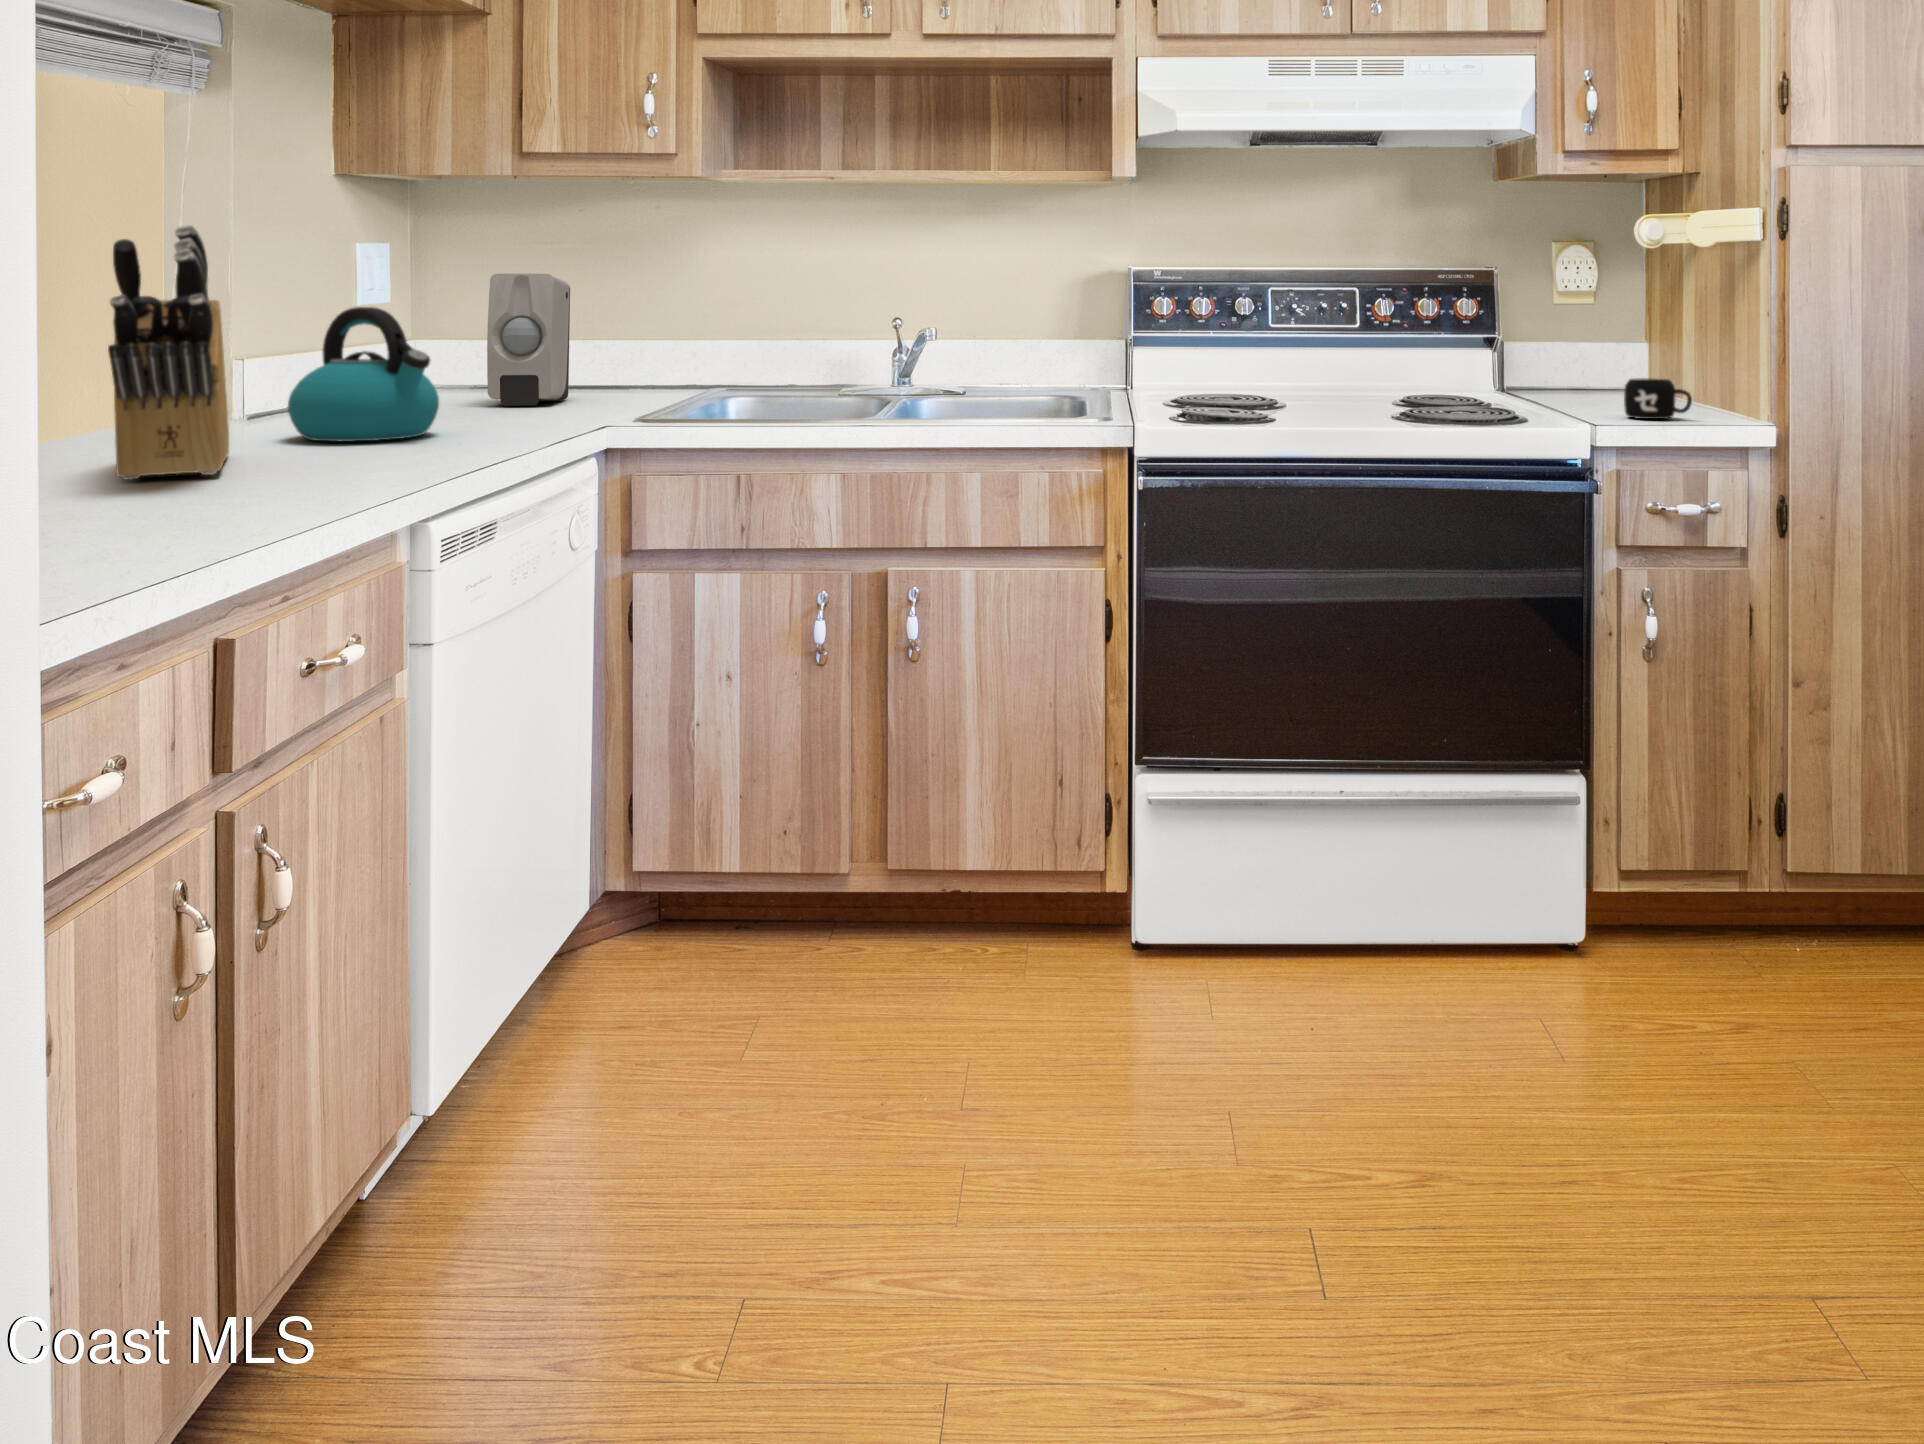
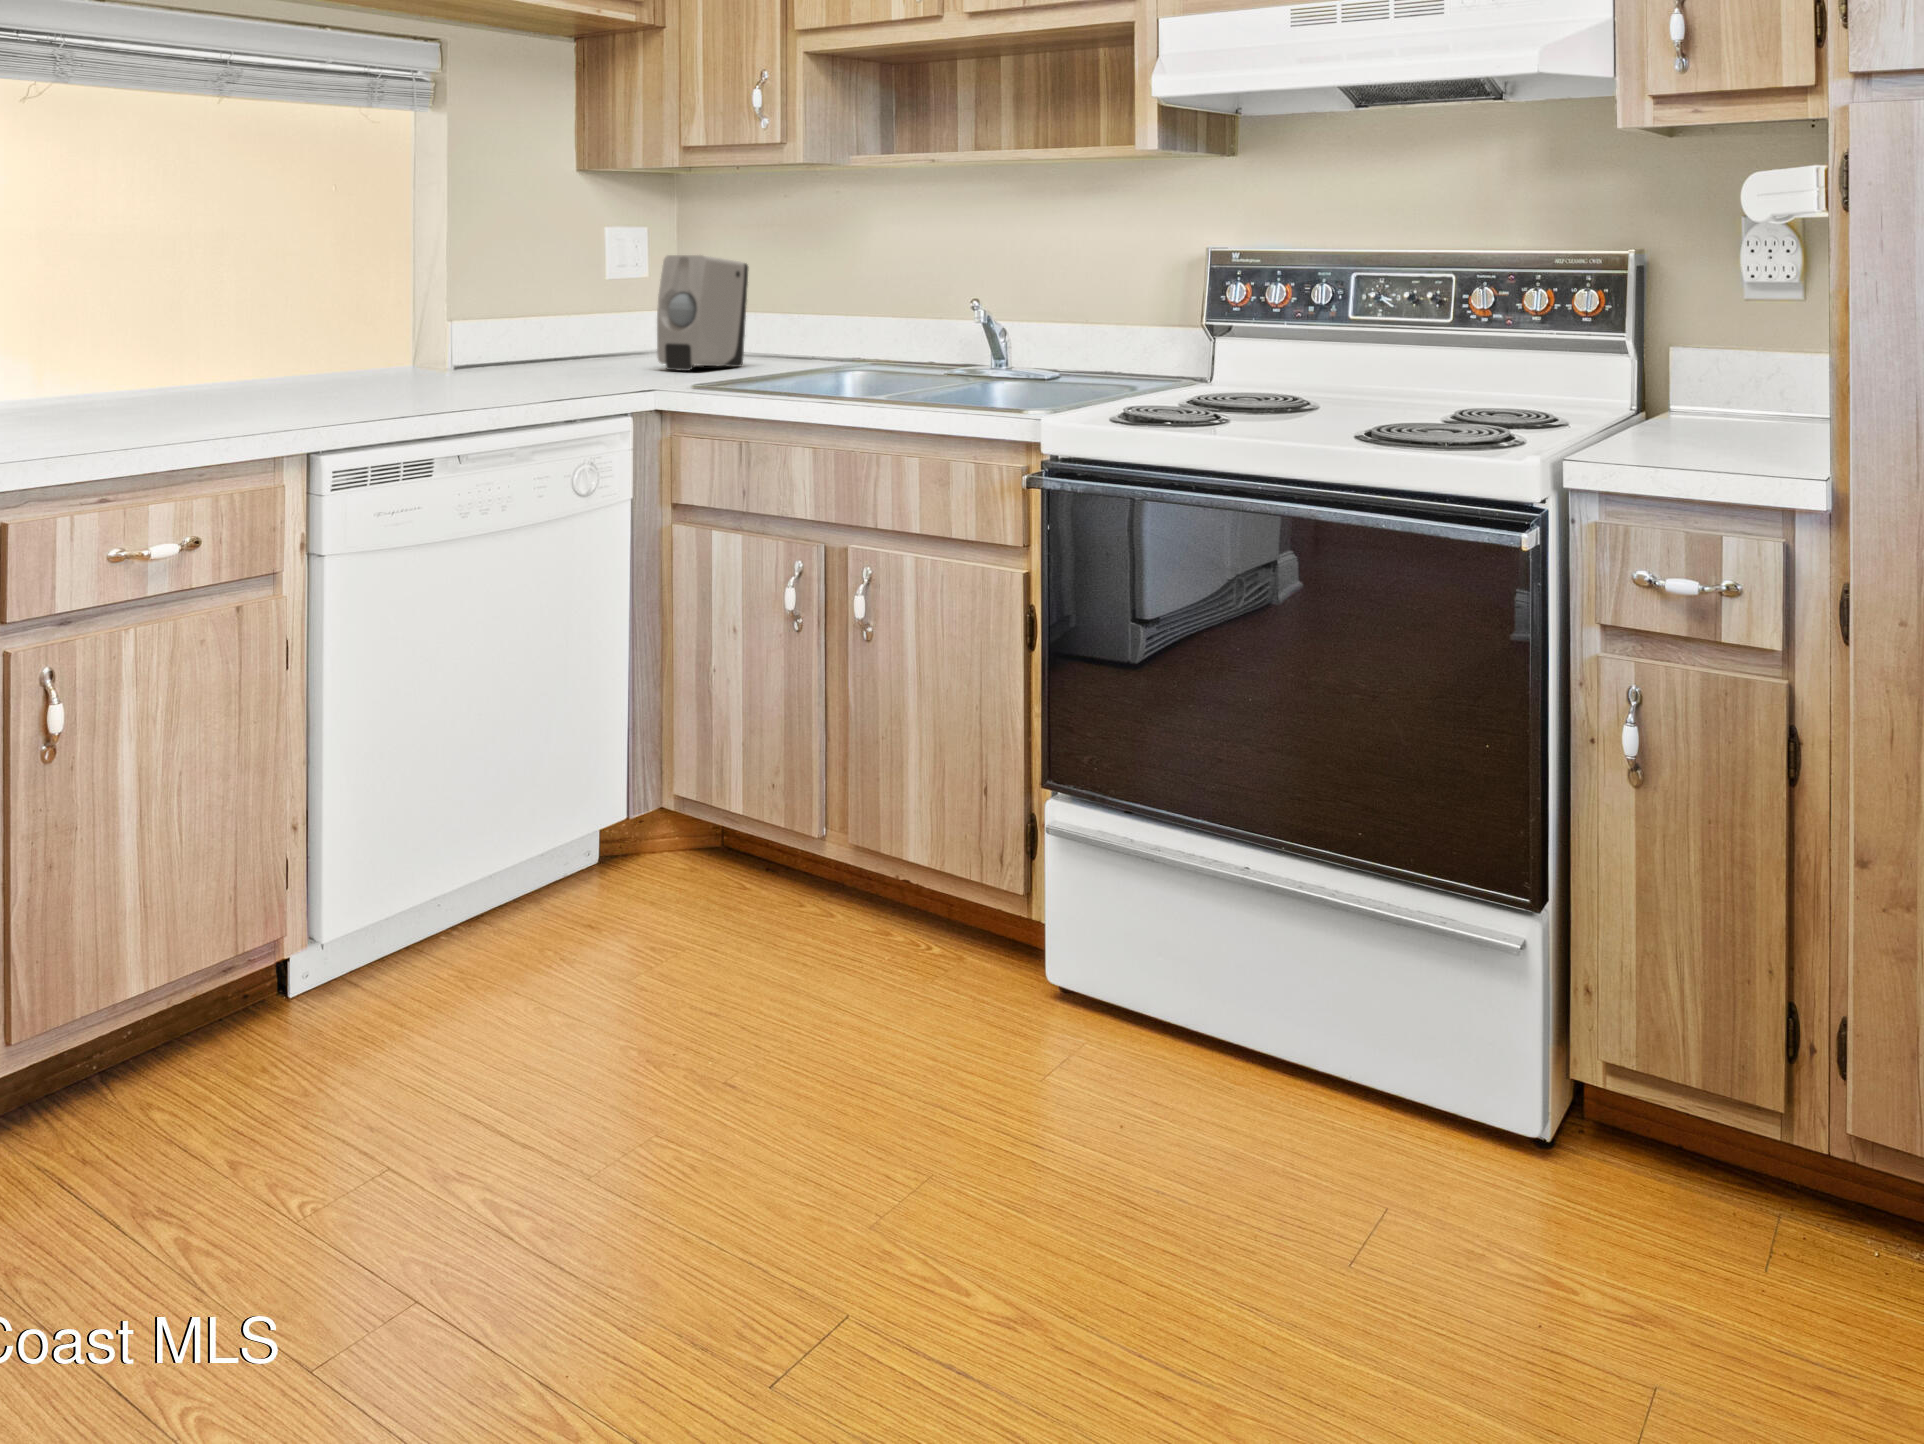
knife block: present [108,225,229,479] -> none [126,222,320,414]
kettle: present [288,307,439,441] -> none [398,284,518,394]
mug: present [1624,378,1692,419] -> none [1716,401,1800,459]

